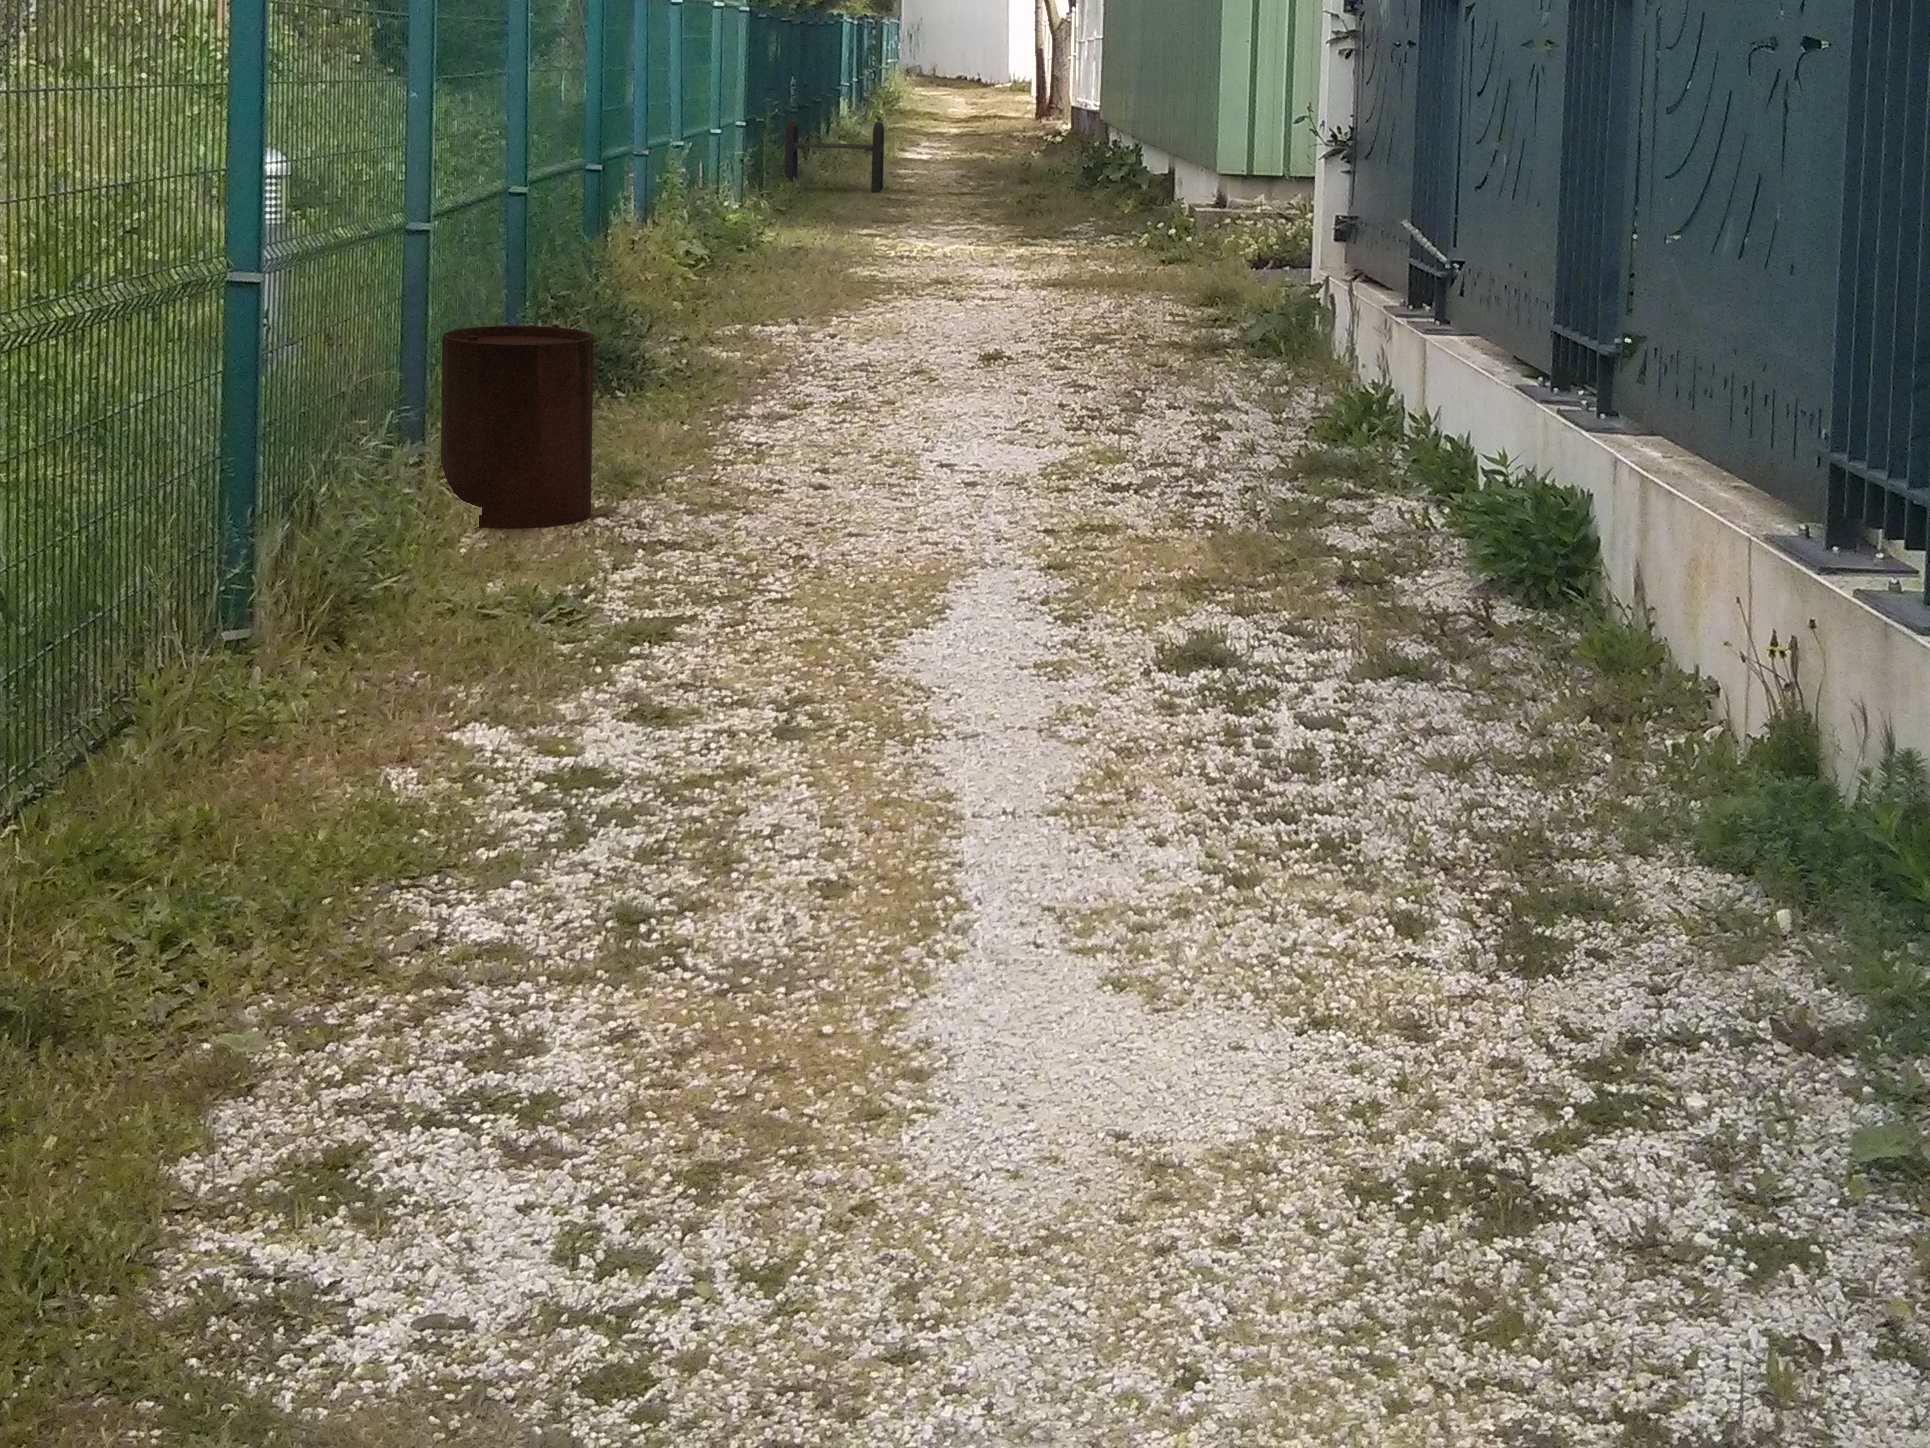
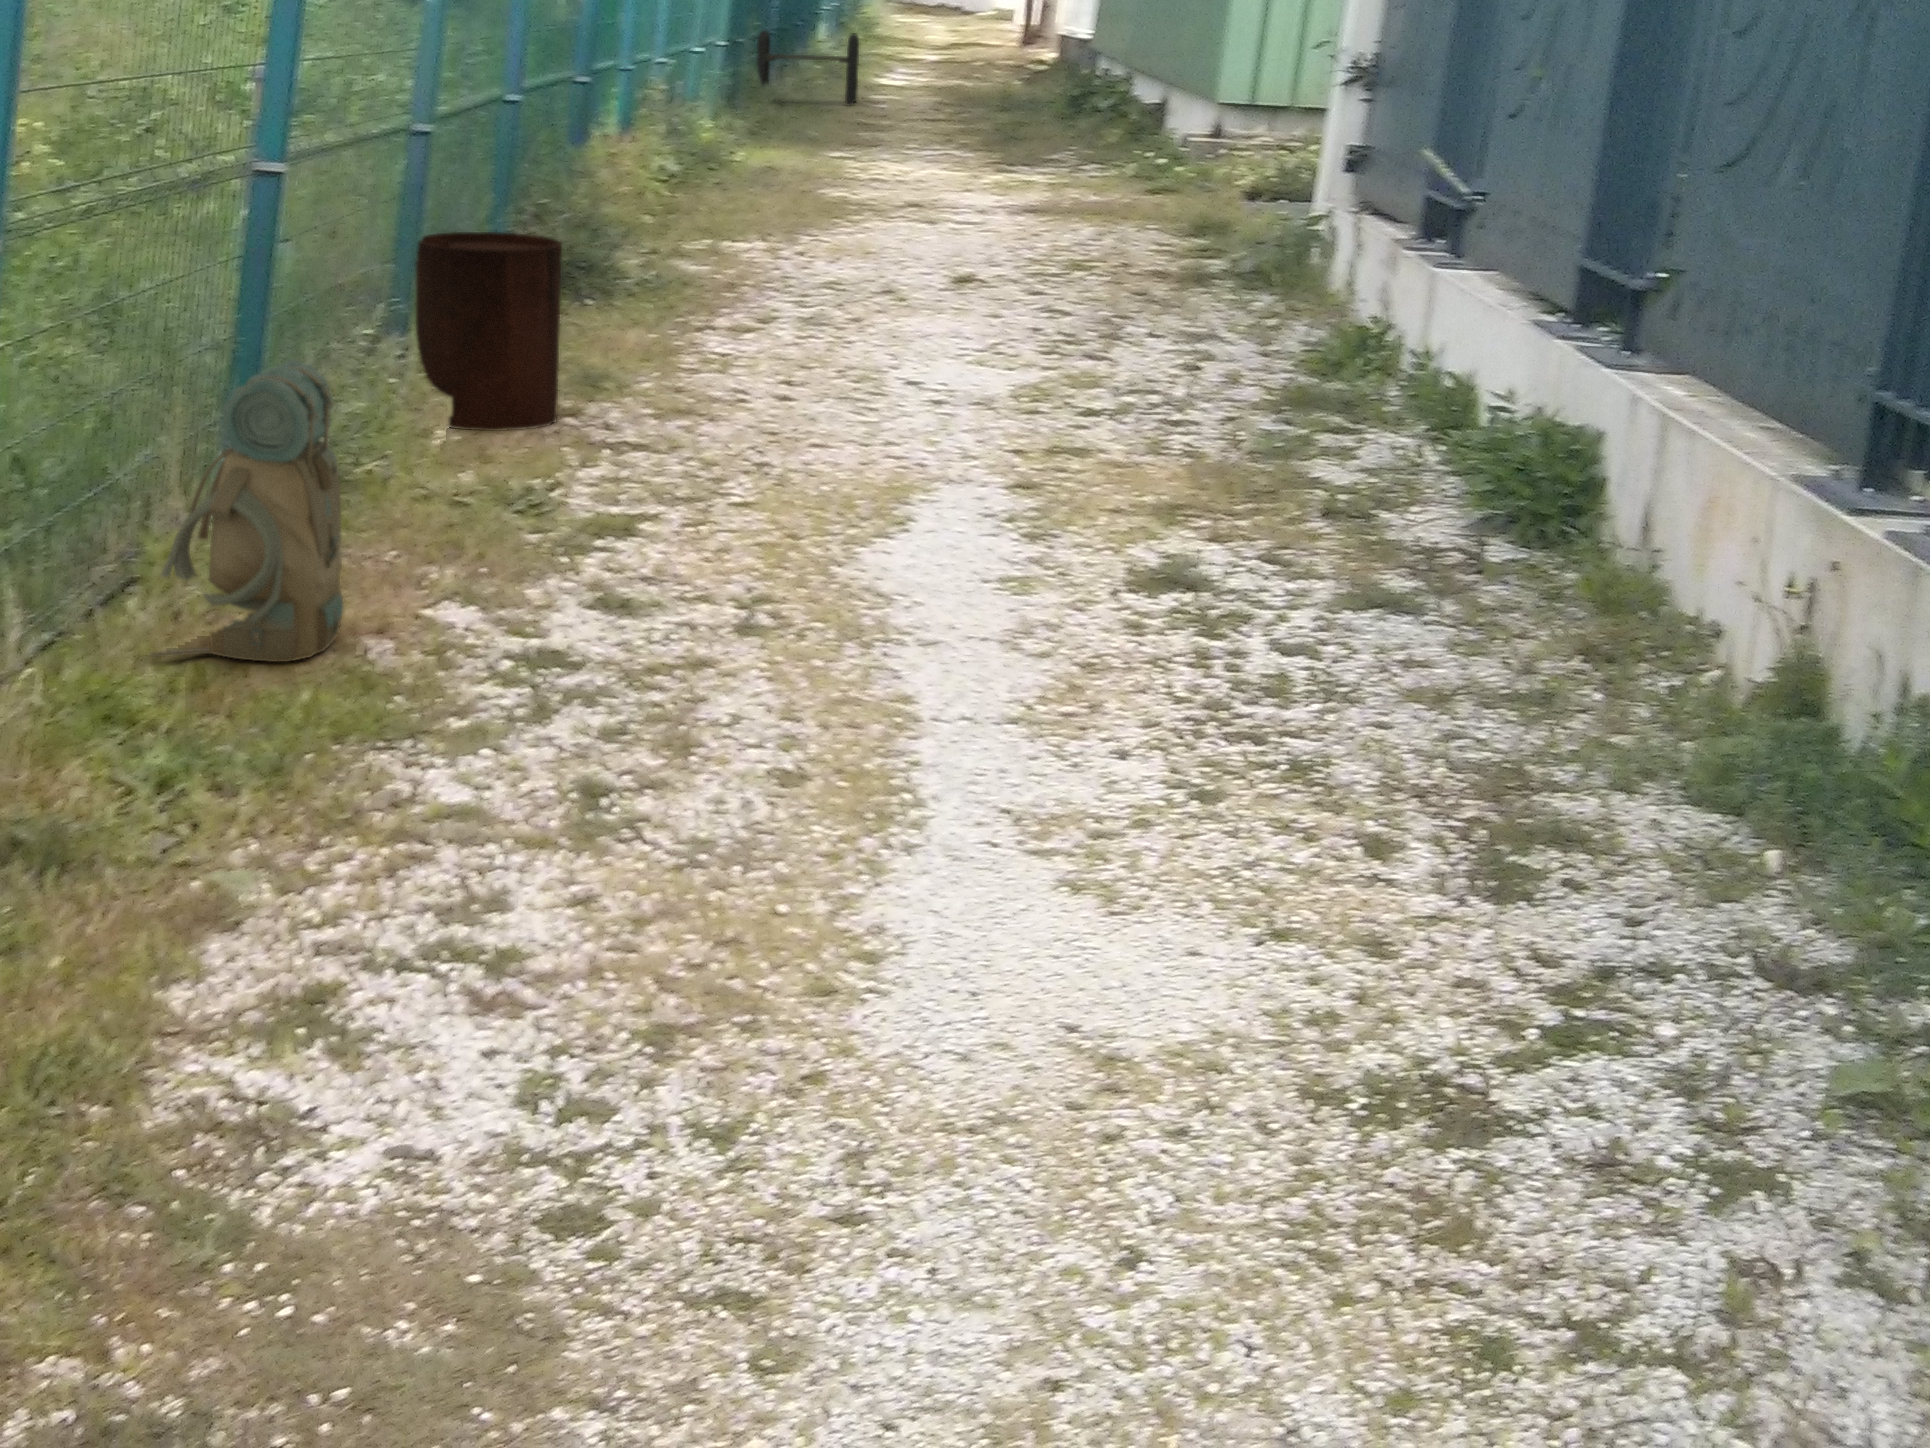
backpack: none [146,465,367,786] -> present [150,359,343,662]

